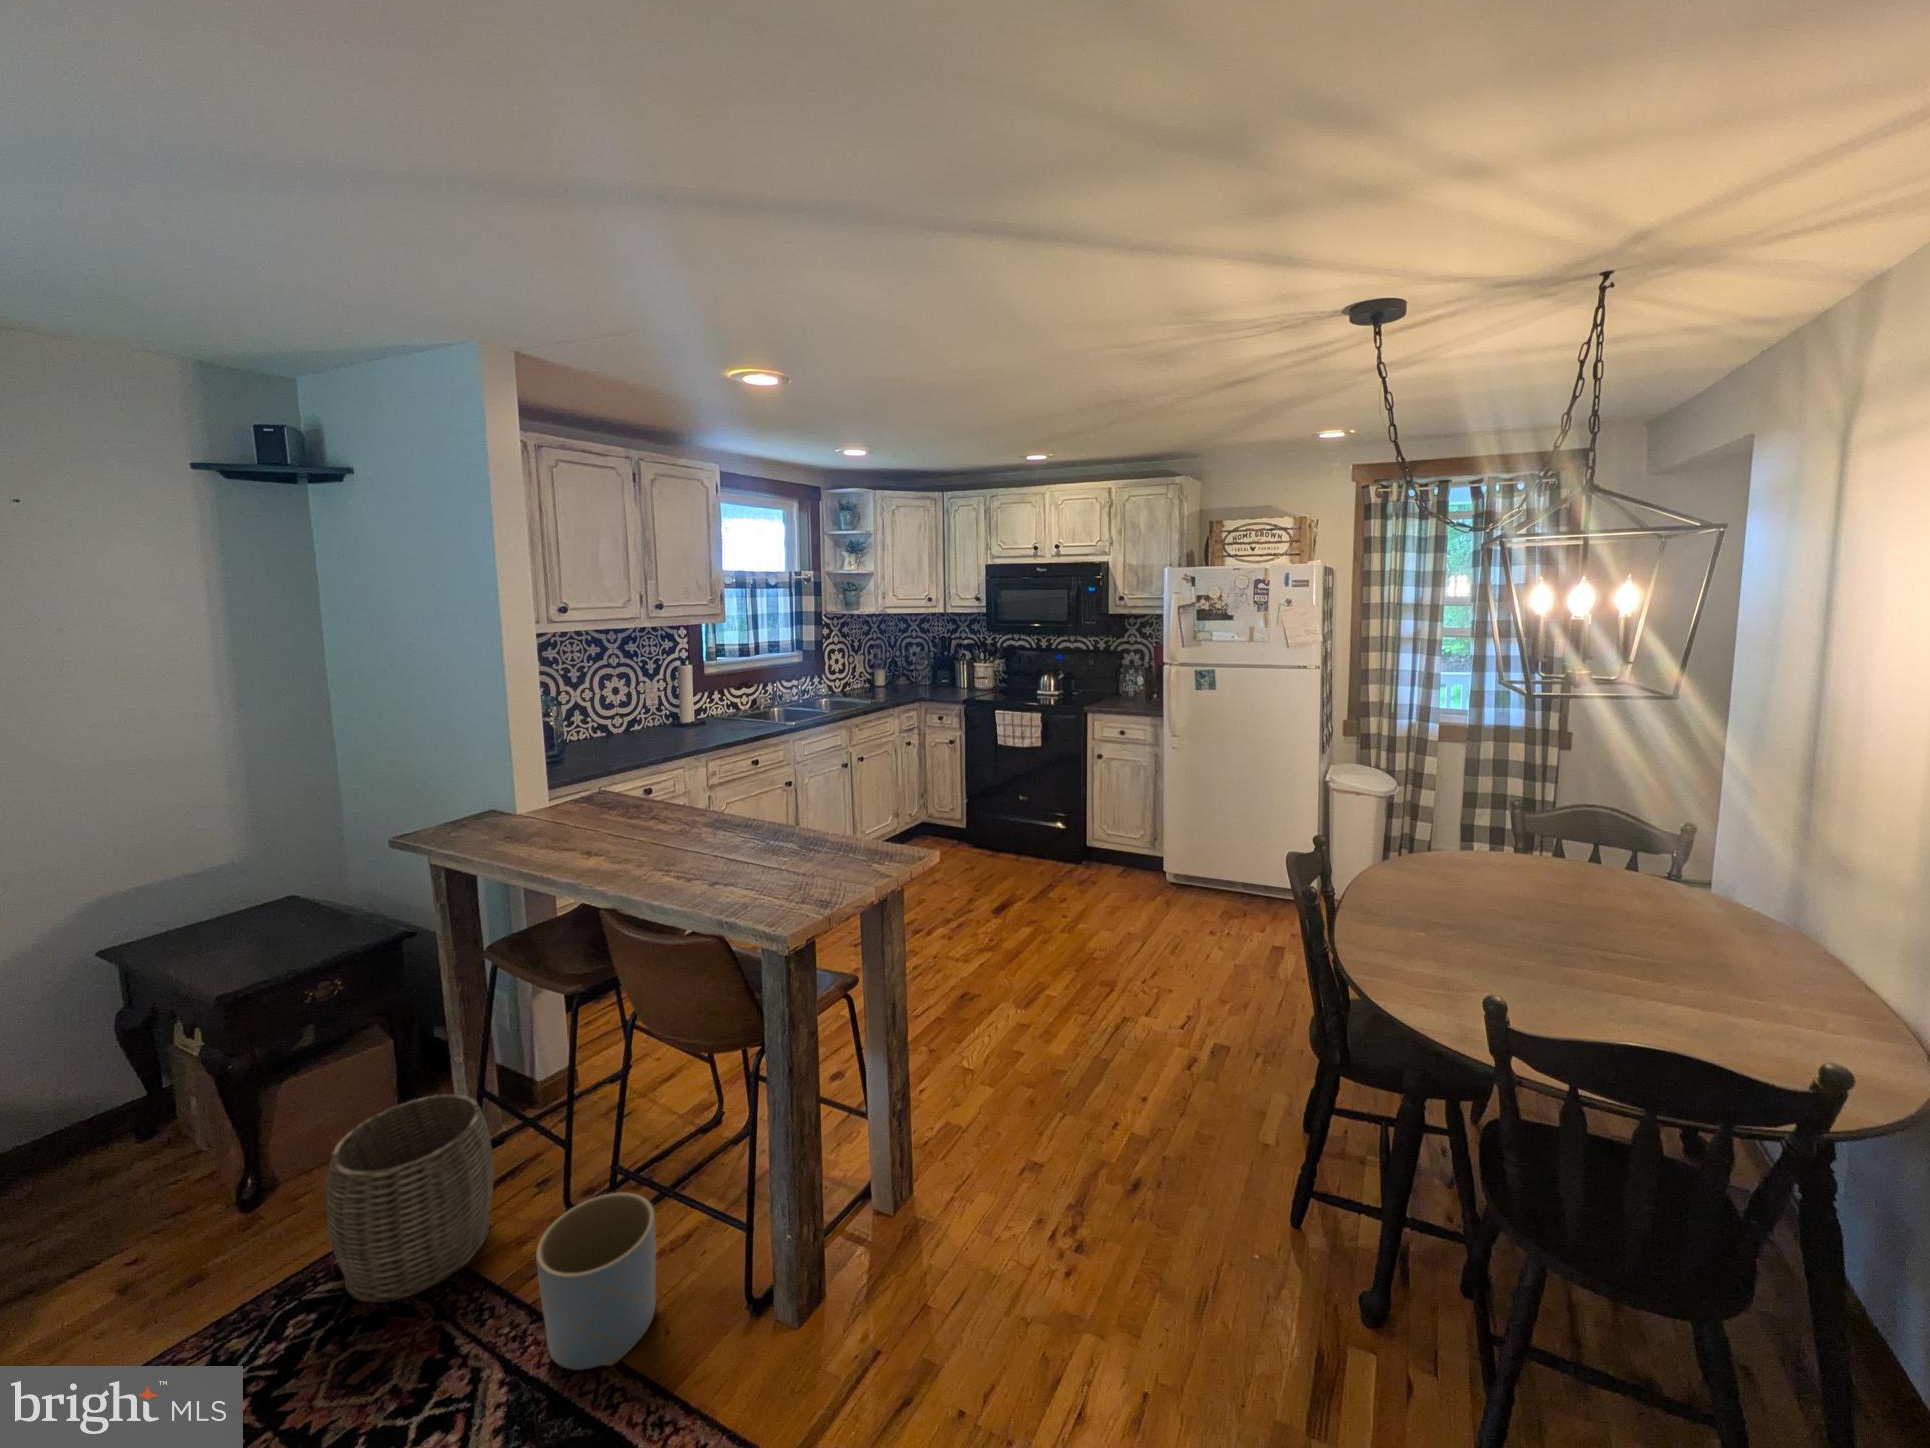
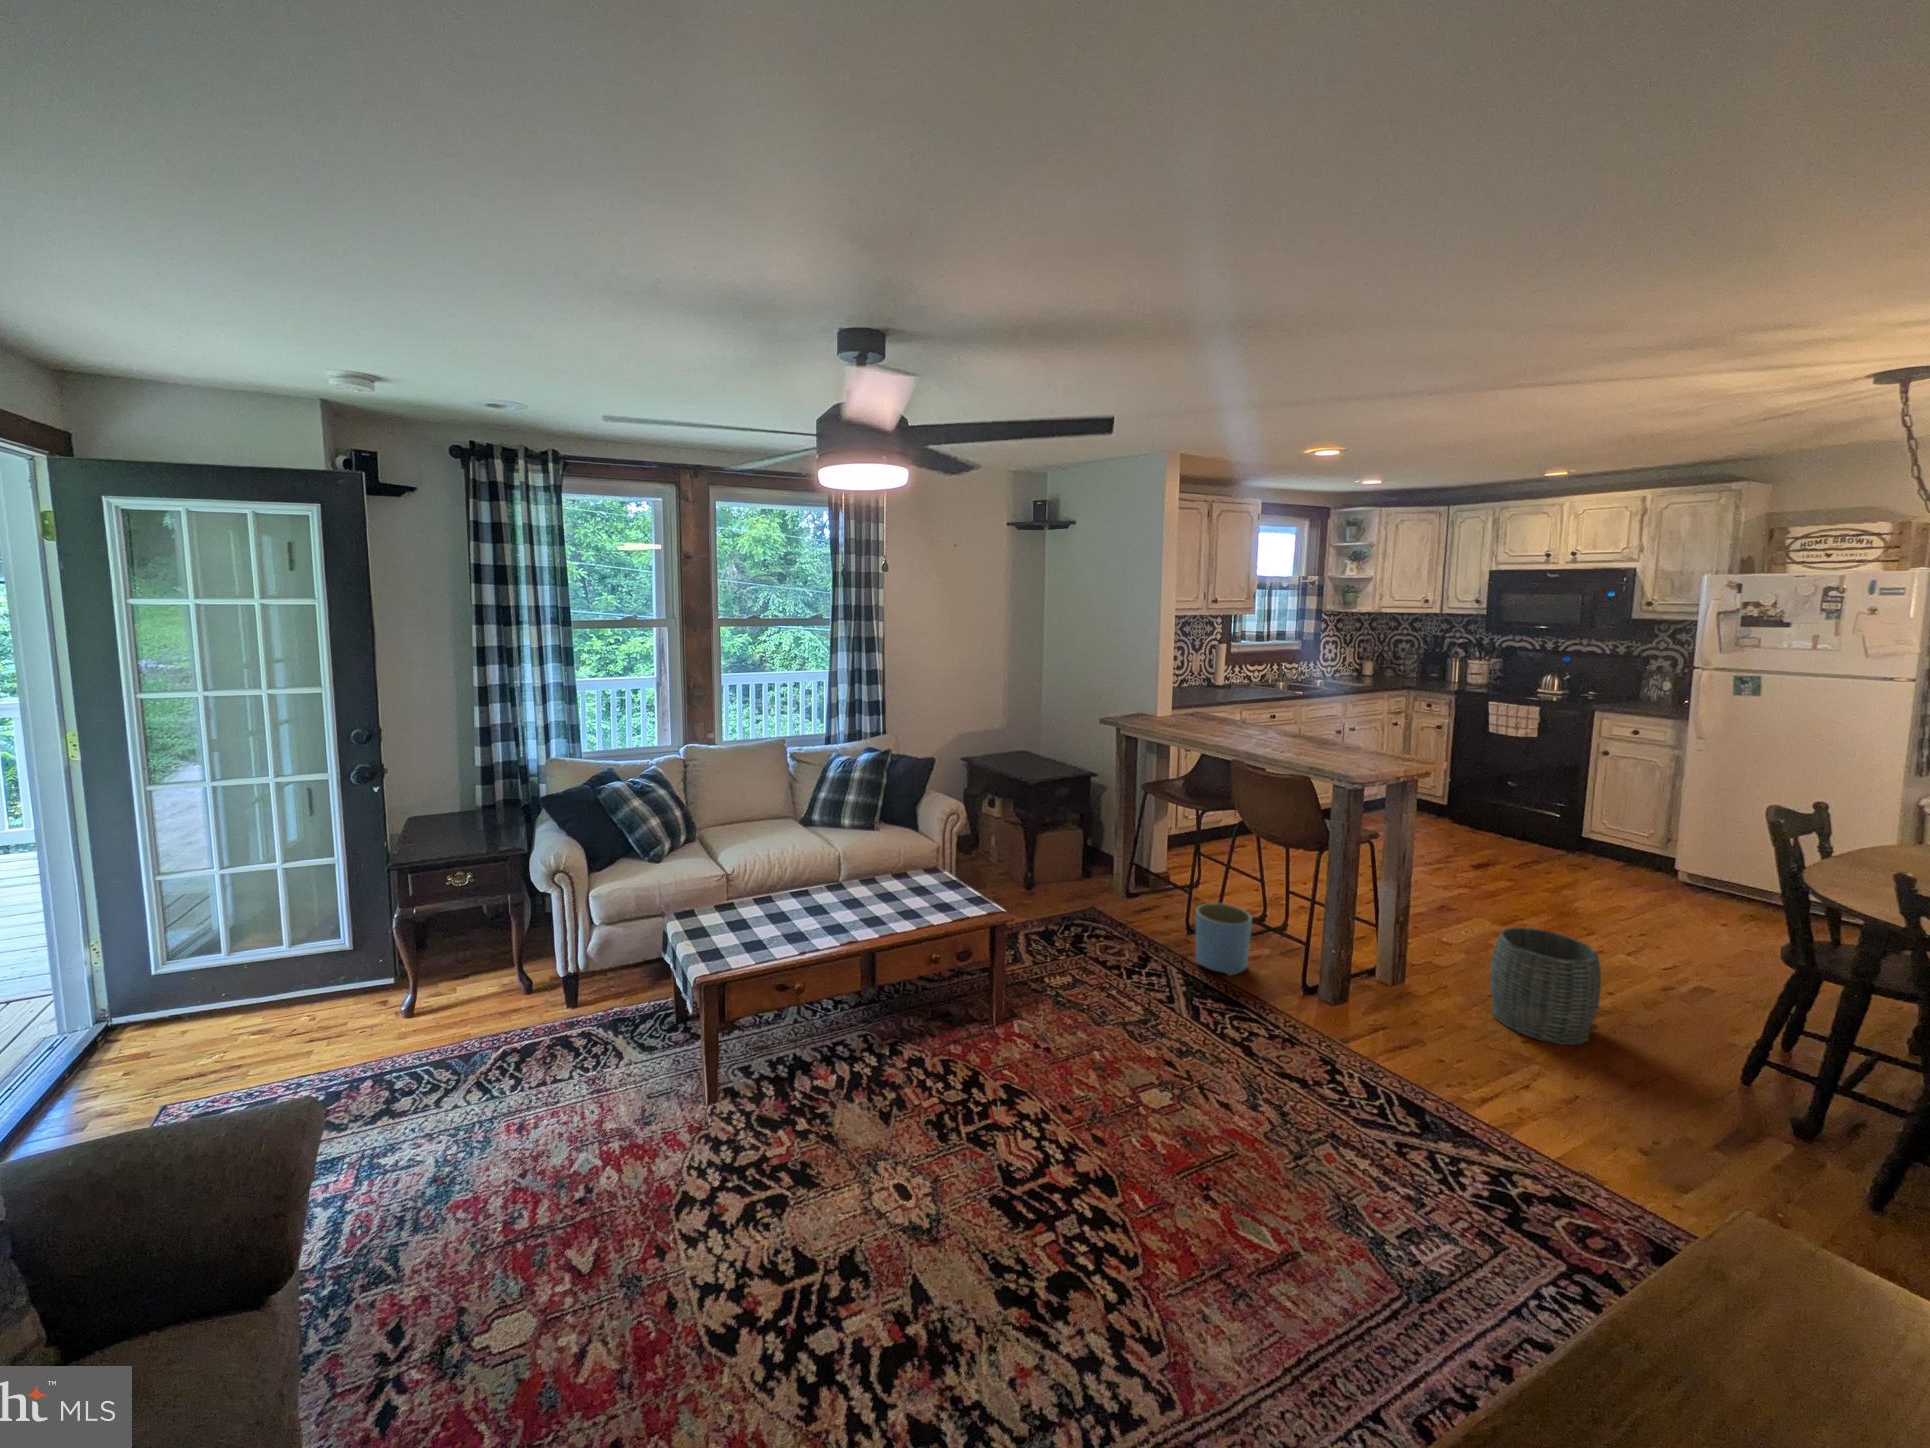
woven basket: present [326,1094,494,1303] -> present [1490,927,1601,1045]

